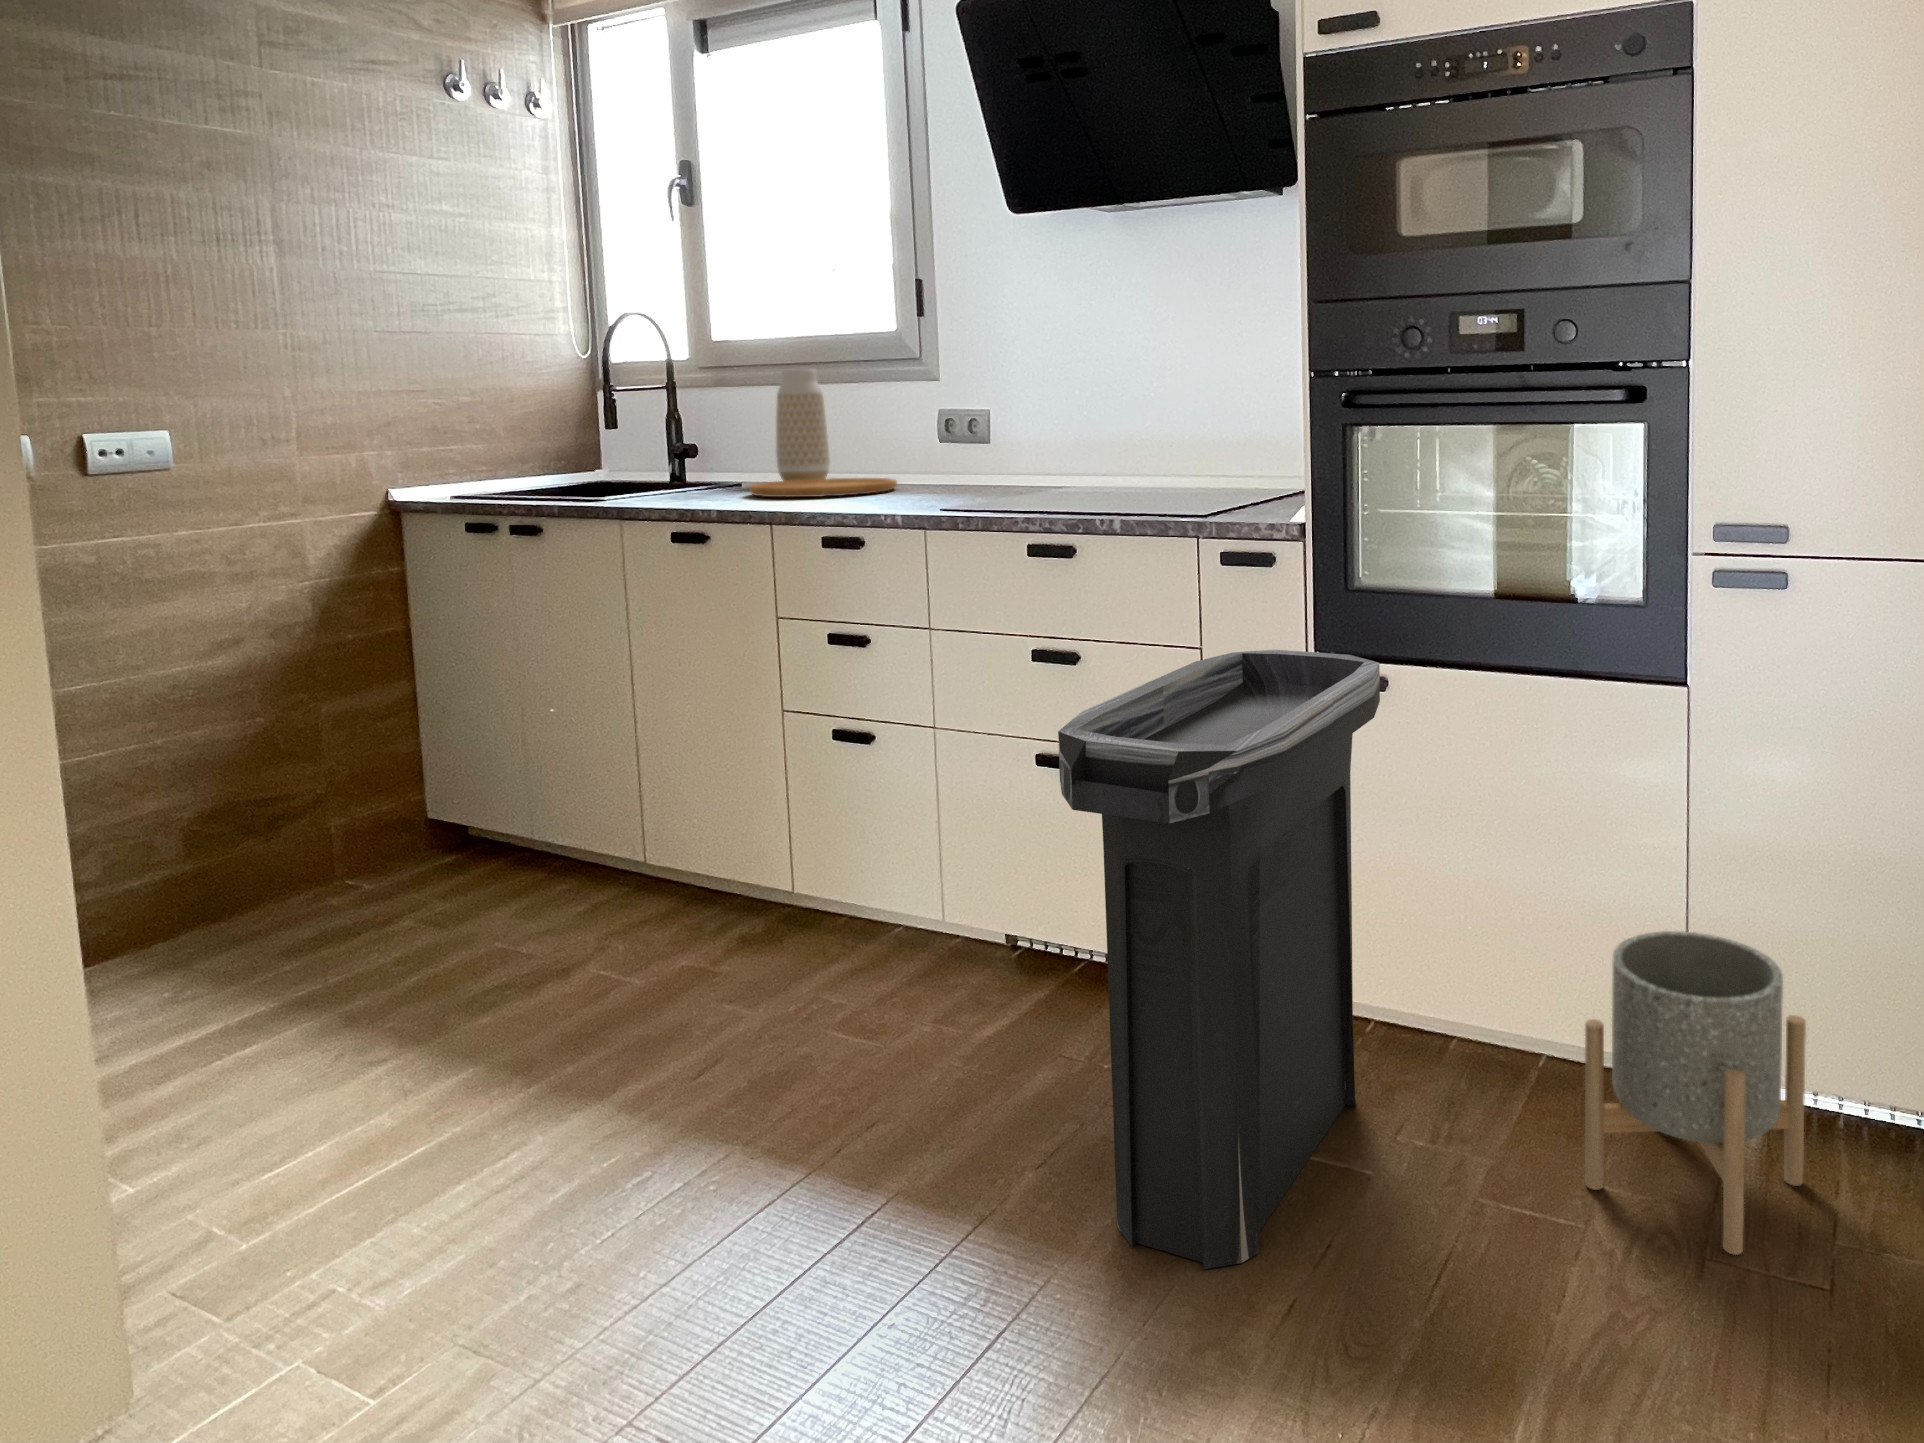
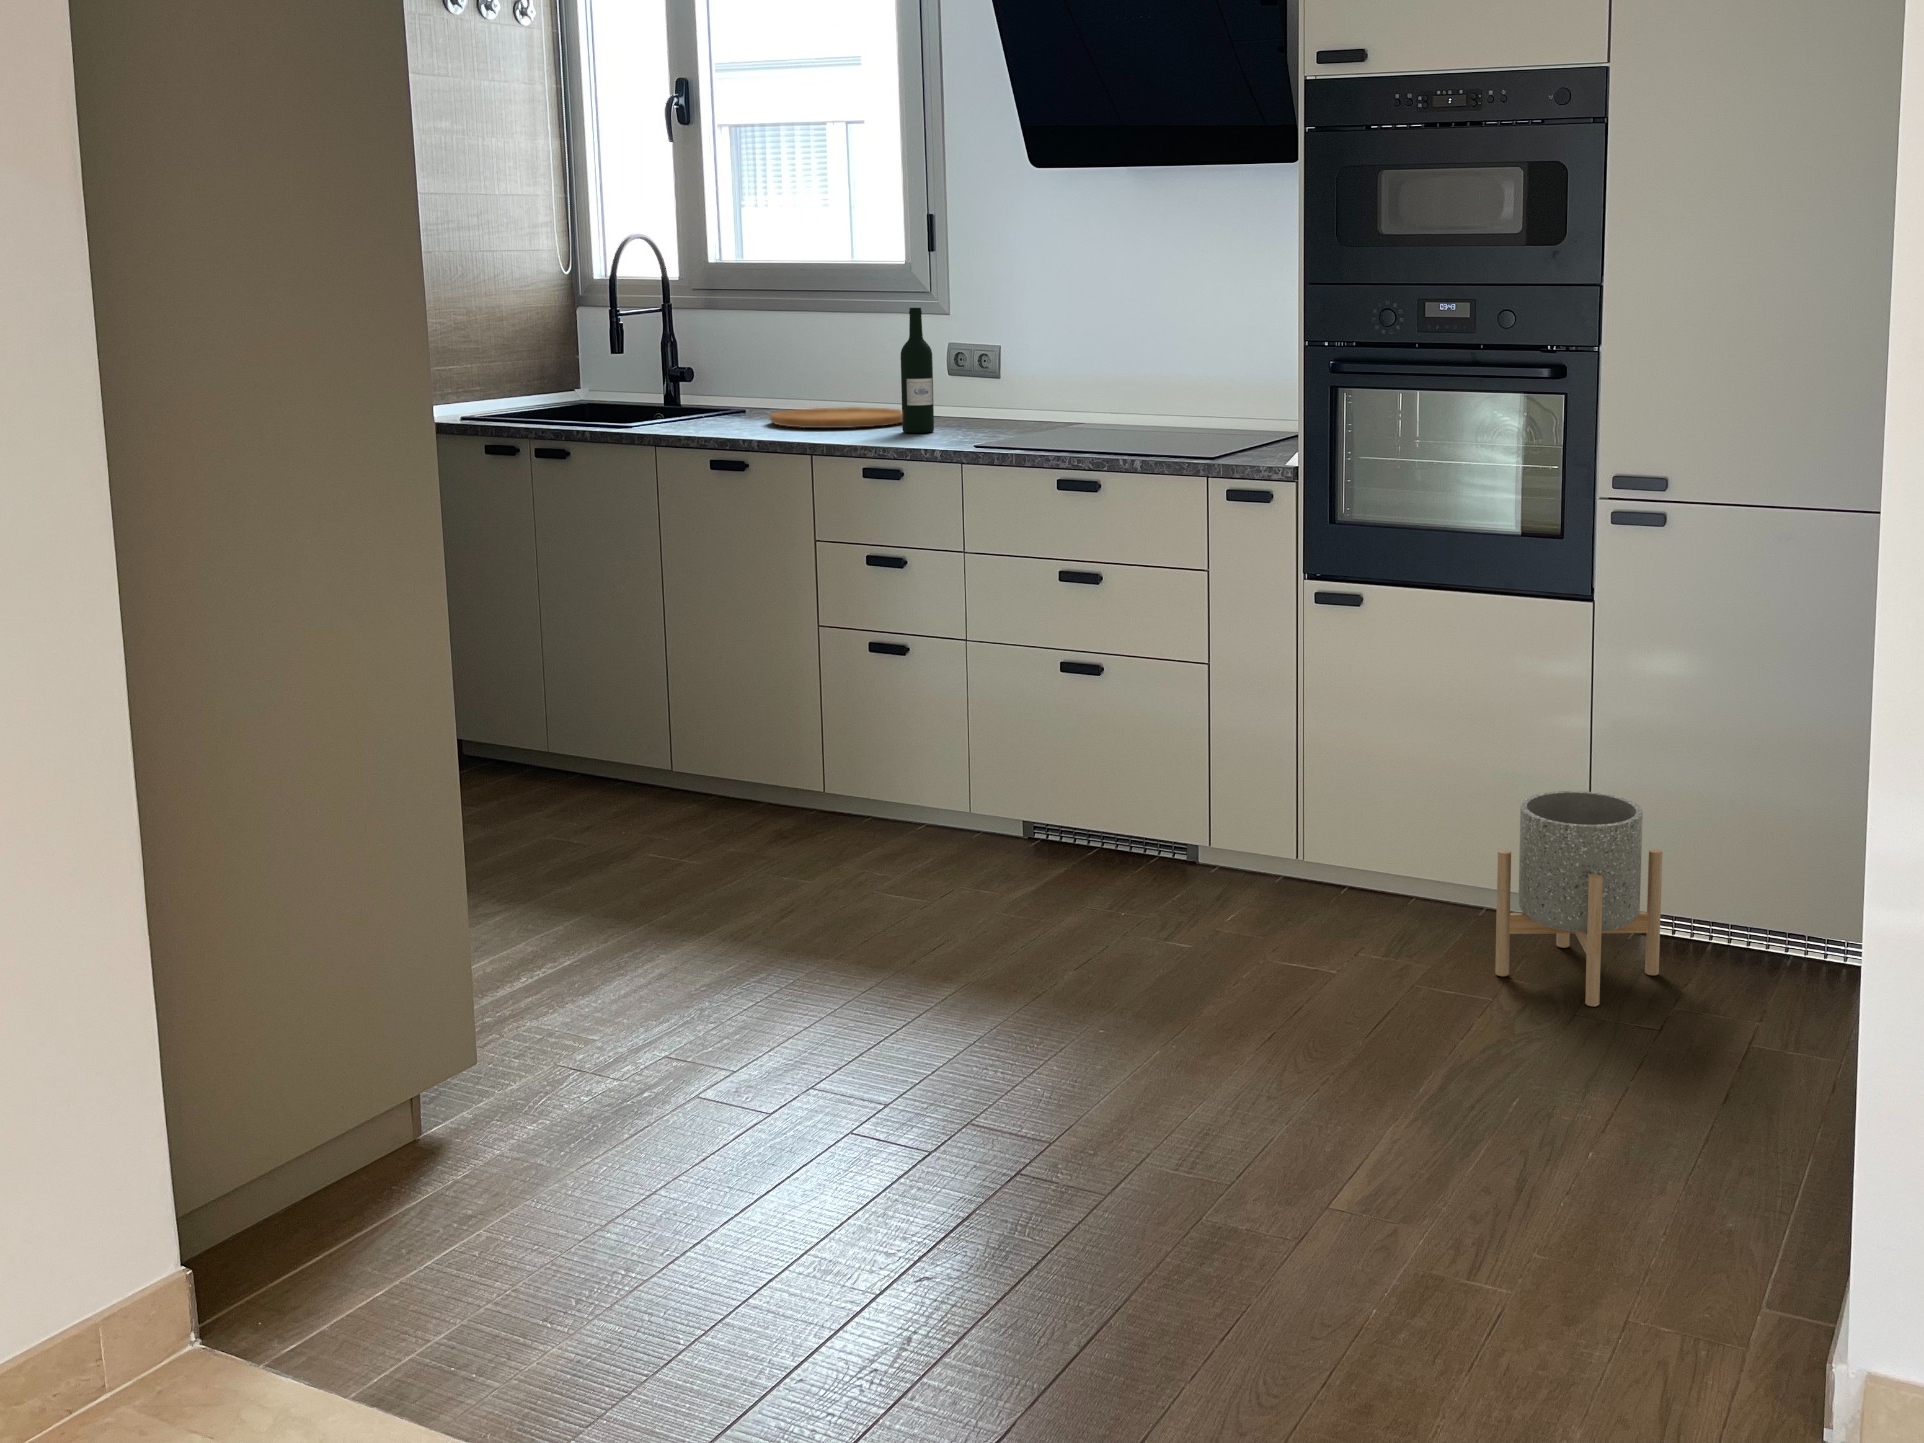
wine bottle: none [875,366,913,499] -> present [901,308,934,433]
vase: present [776,369,830,481] -> none [780,297,831,411]
trash can: present [1058,650,1380,1269] -> none [1109,571,1354,1011]

